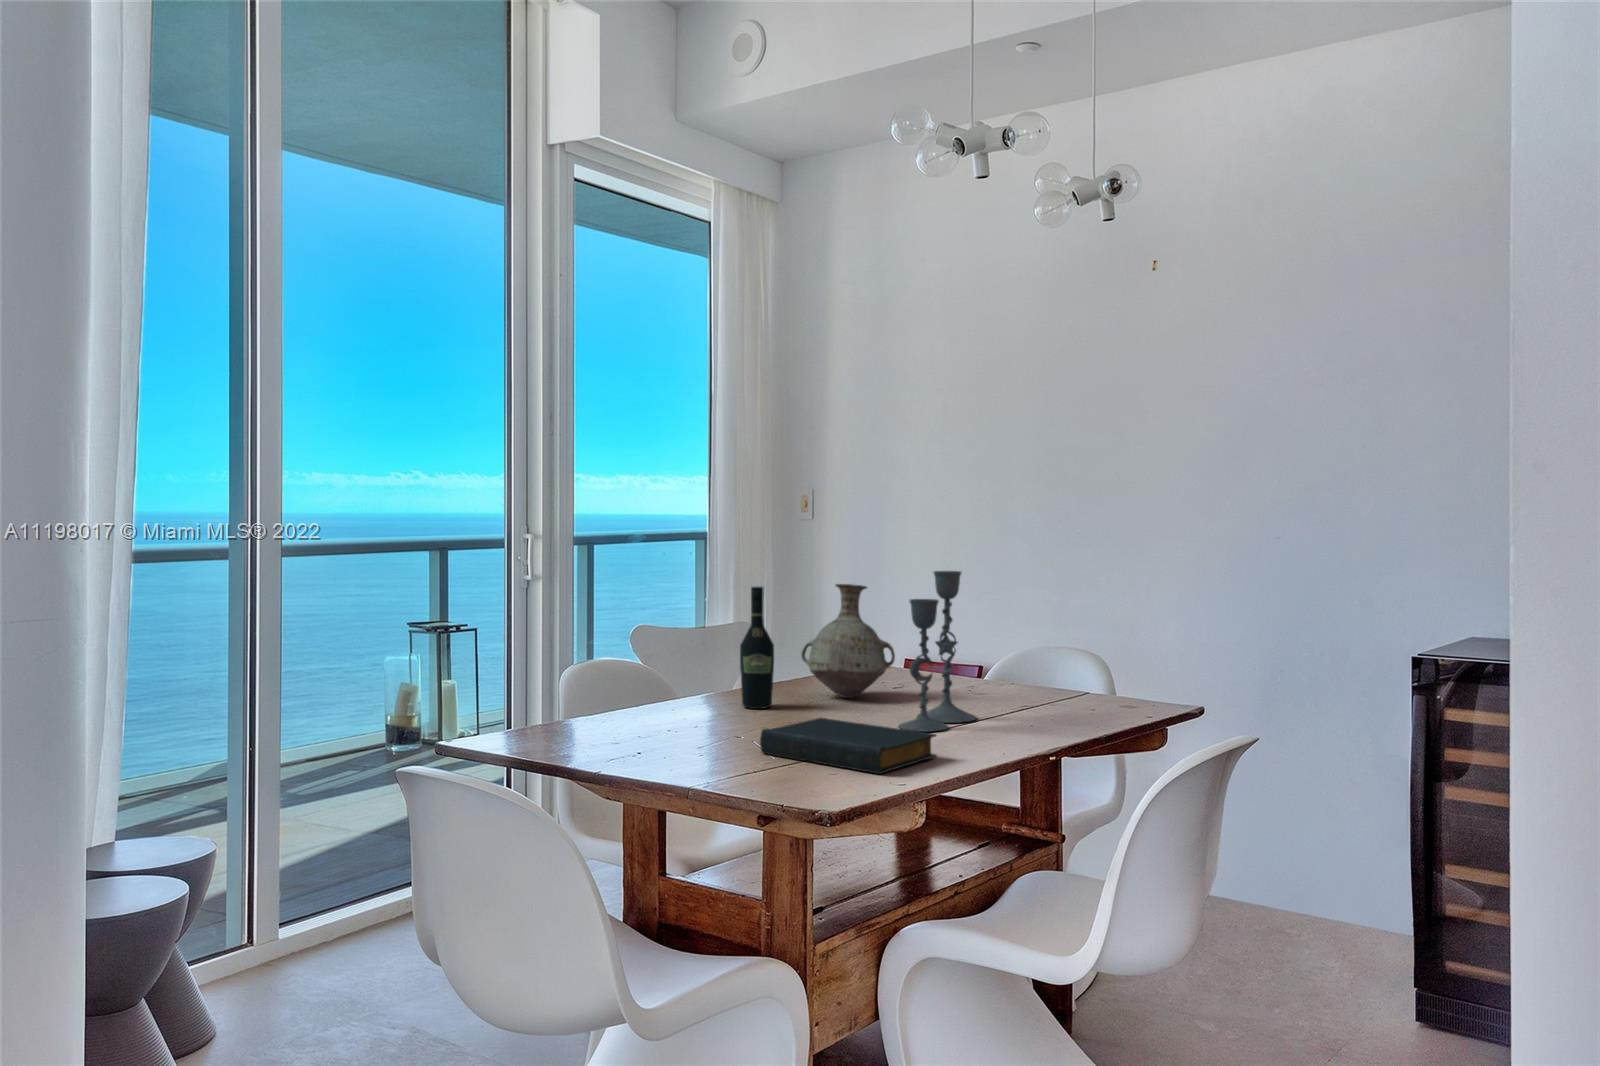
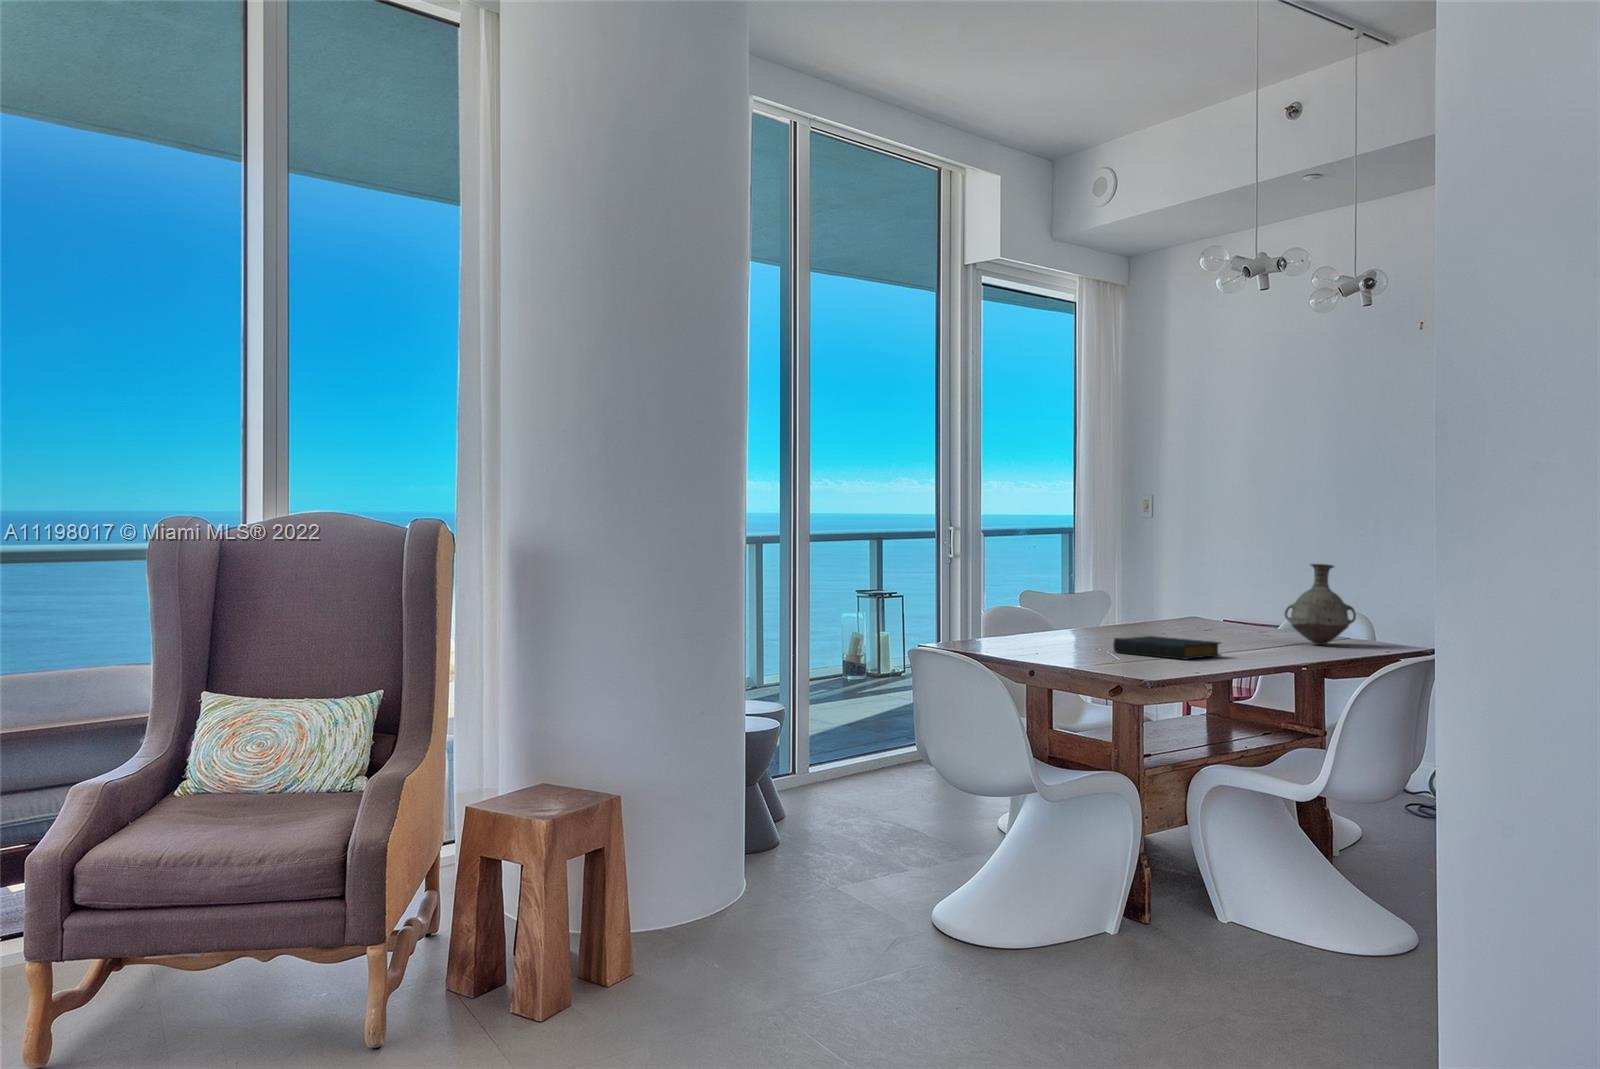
candlestick: present [899,571,976,732] -> none [1203,549,1257,649]
vase: present [801,584,895,698] -> present [1285,564,1356,645]
wine bottle: present [740,587,774,709] -> none [1099,560,1121,639]

